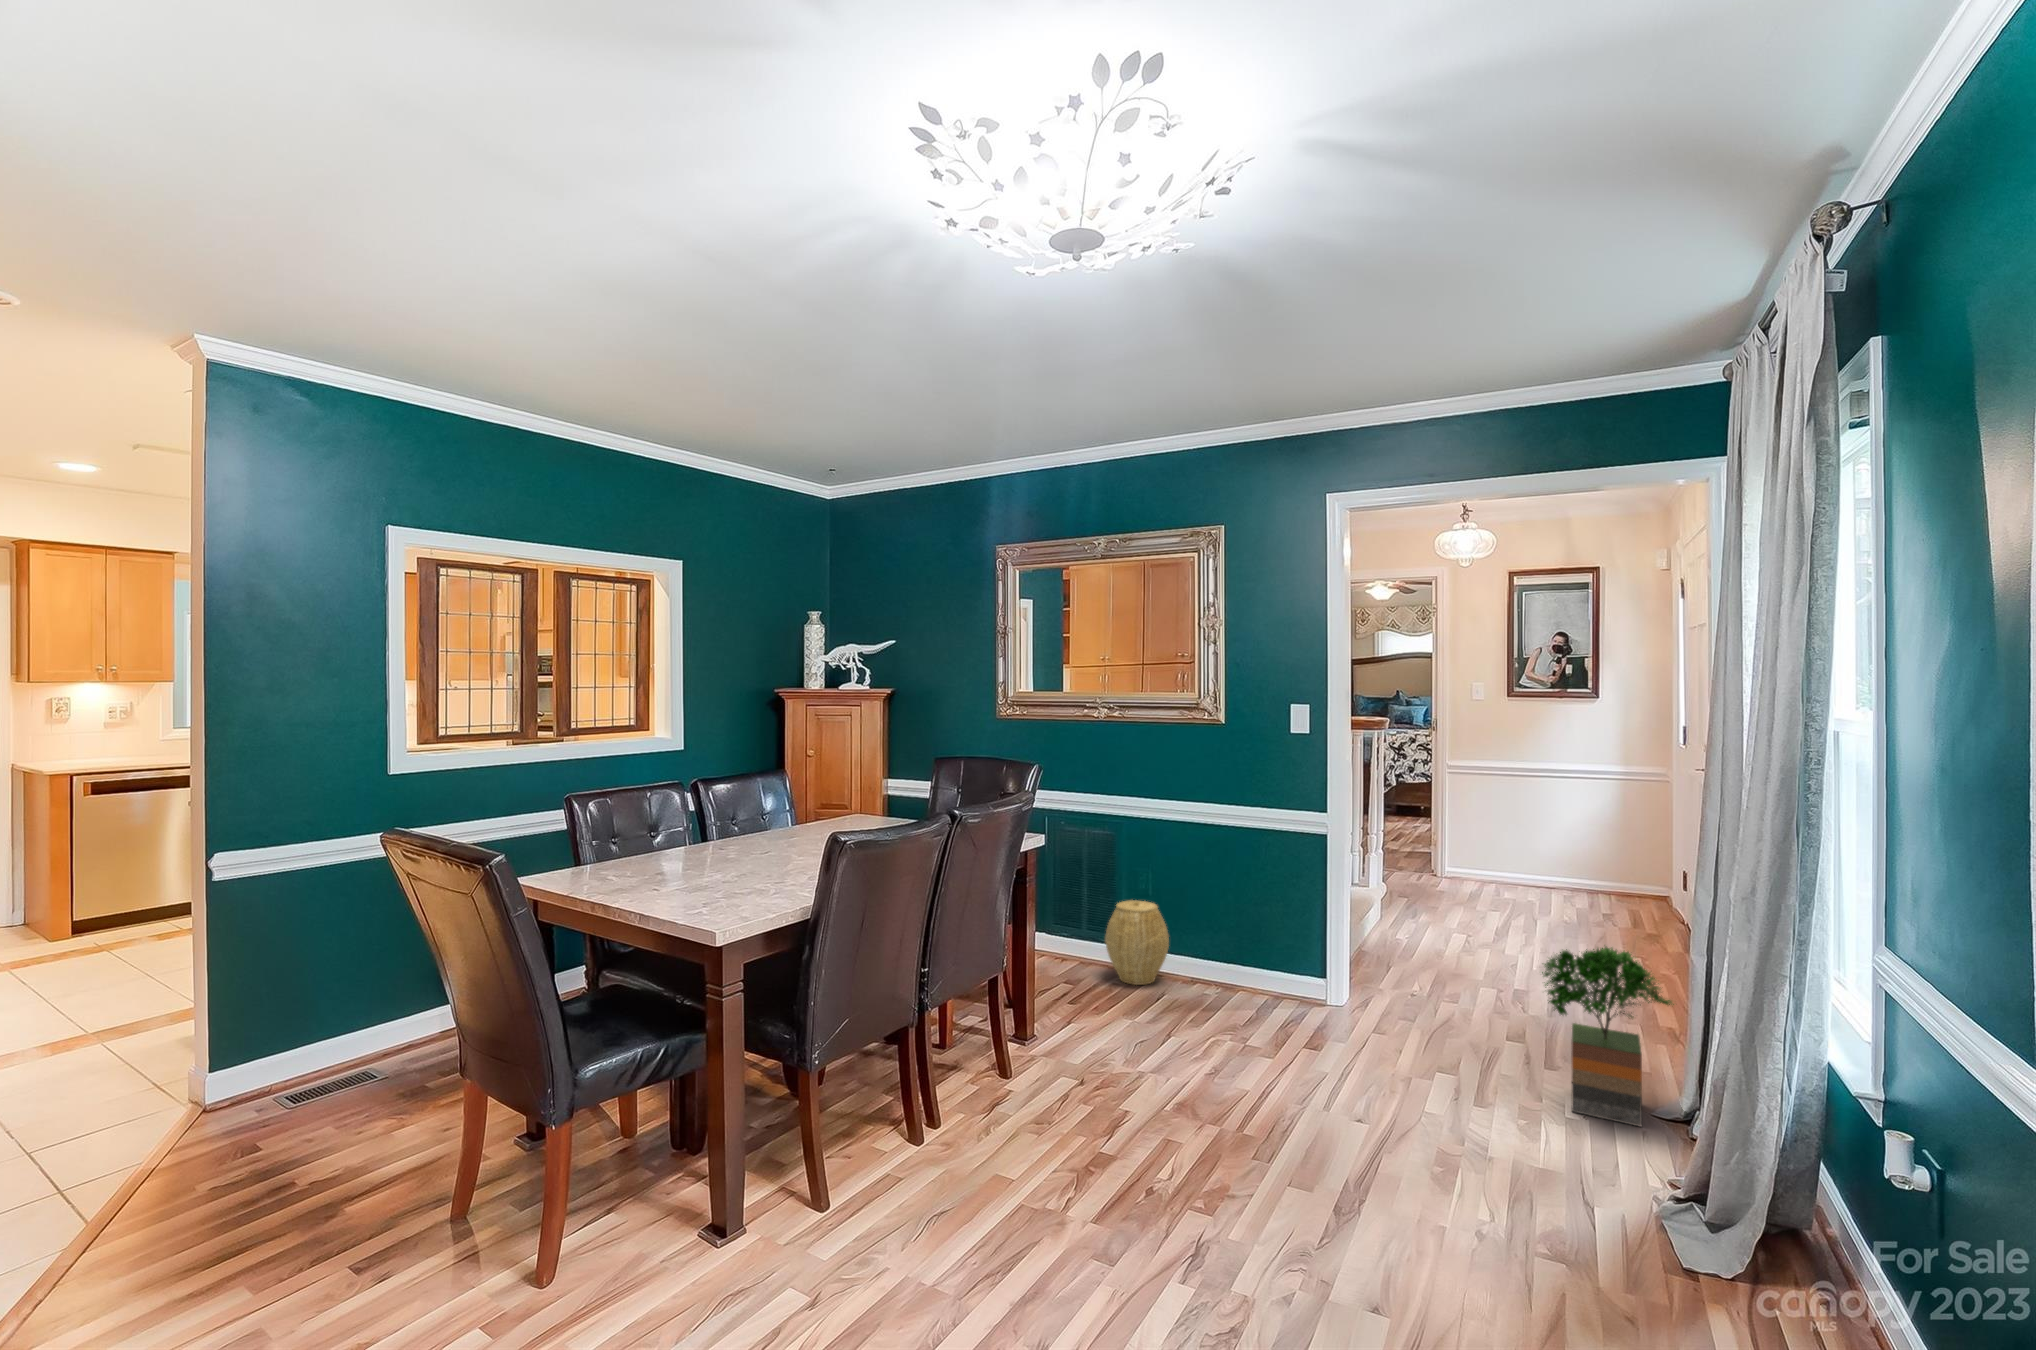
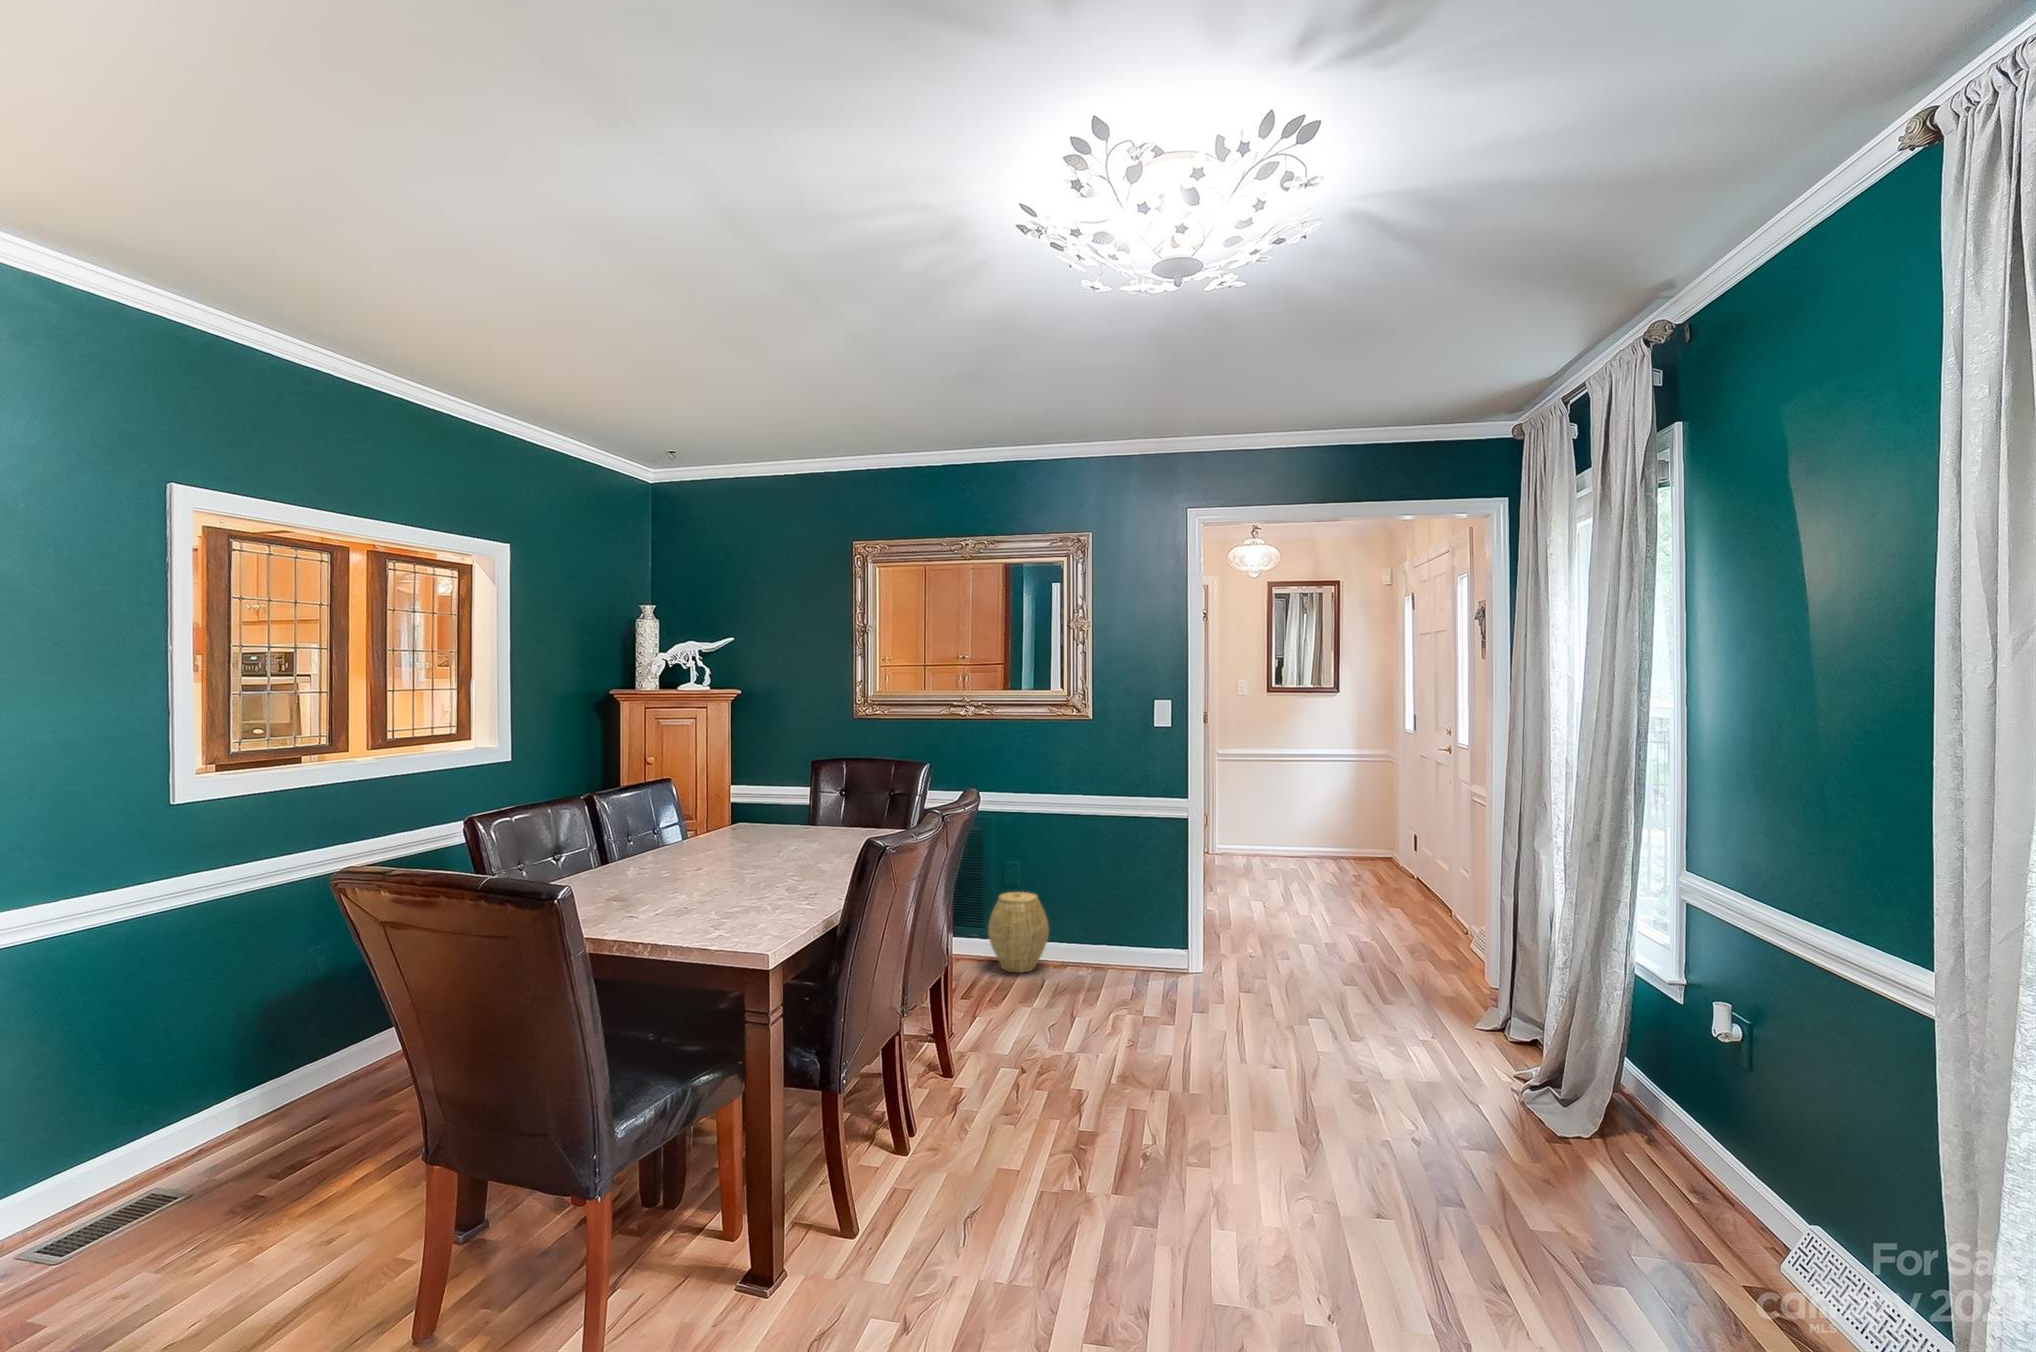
potted tree: present [1542,947,1674,1127] -> none [1390,896,1496,1039]

